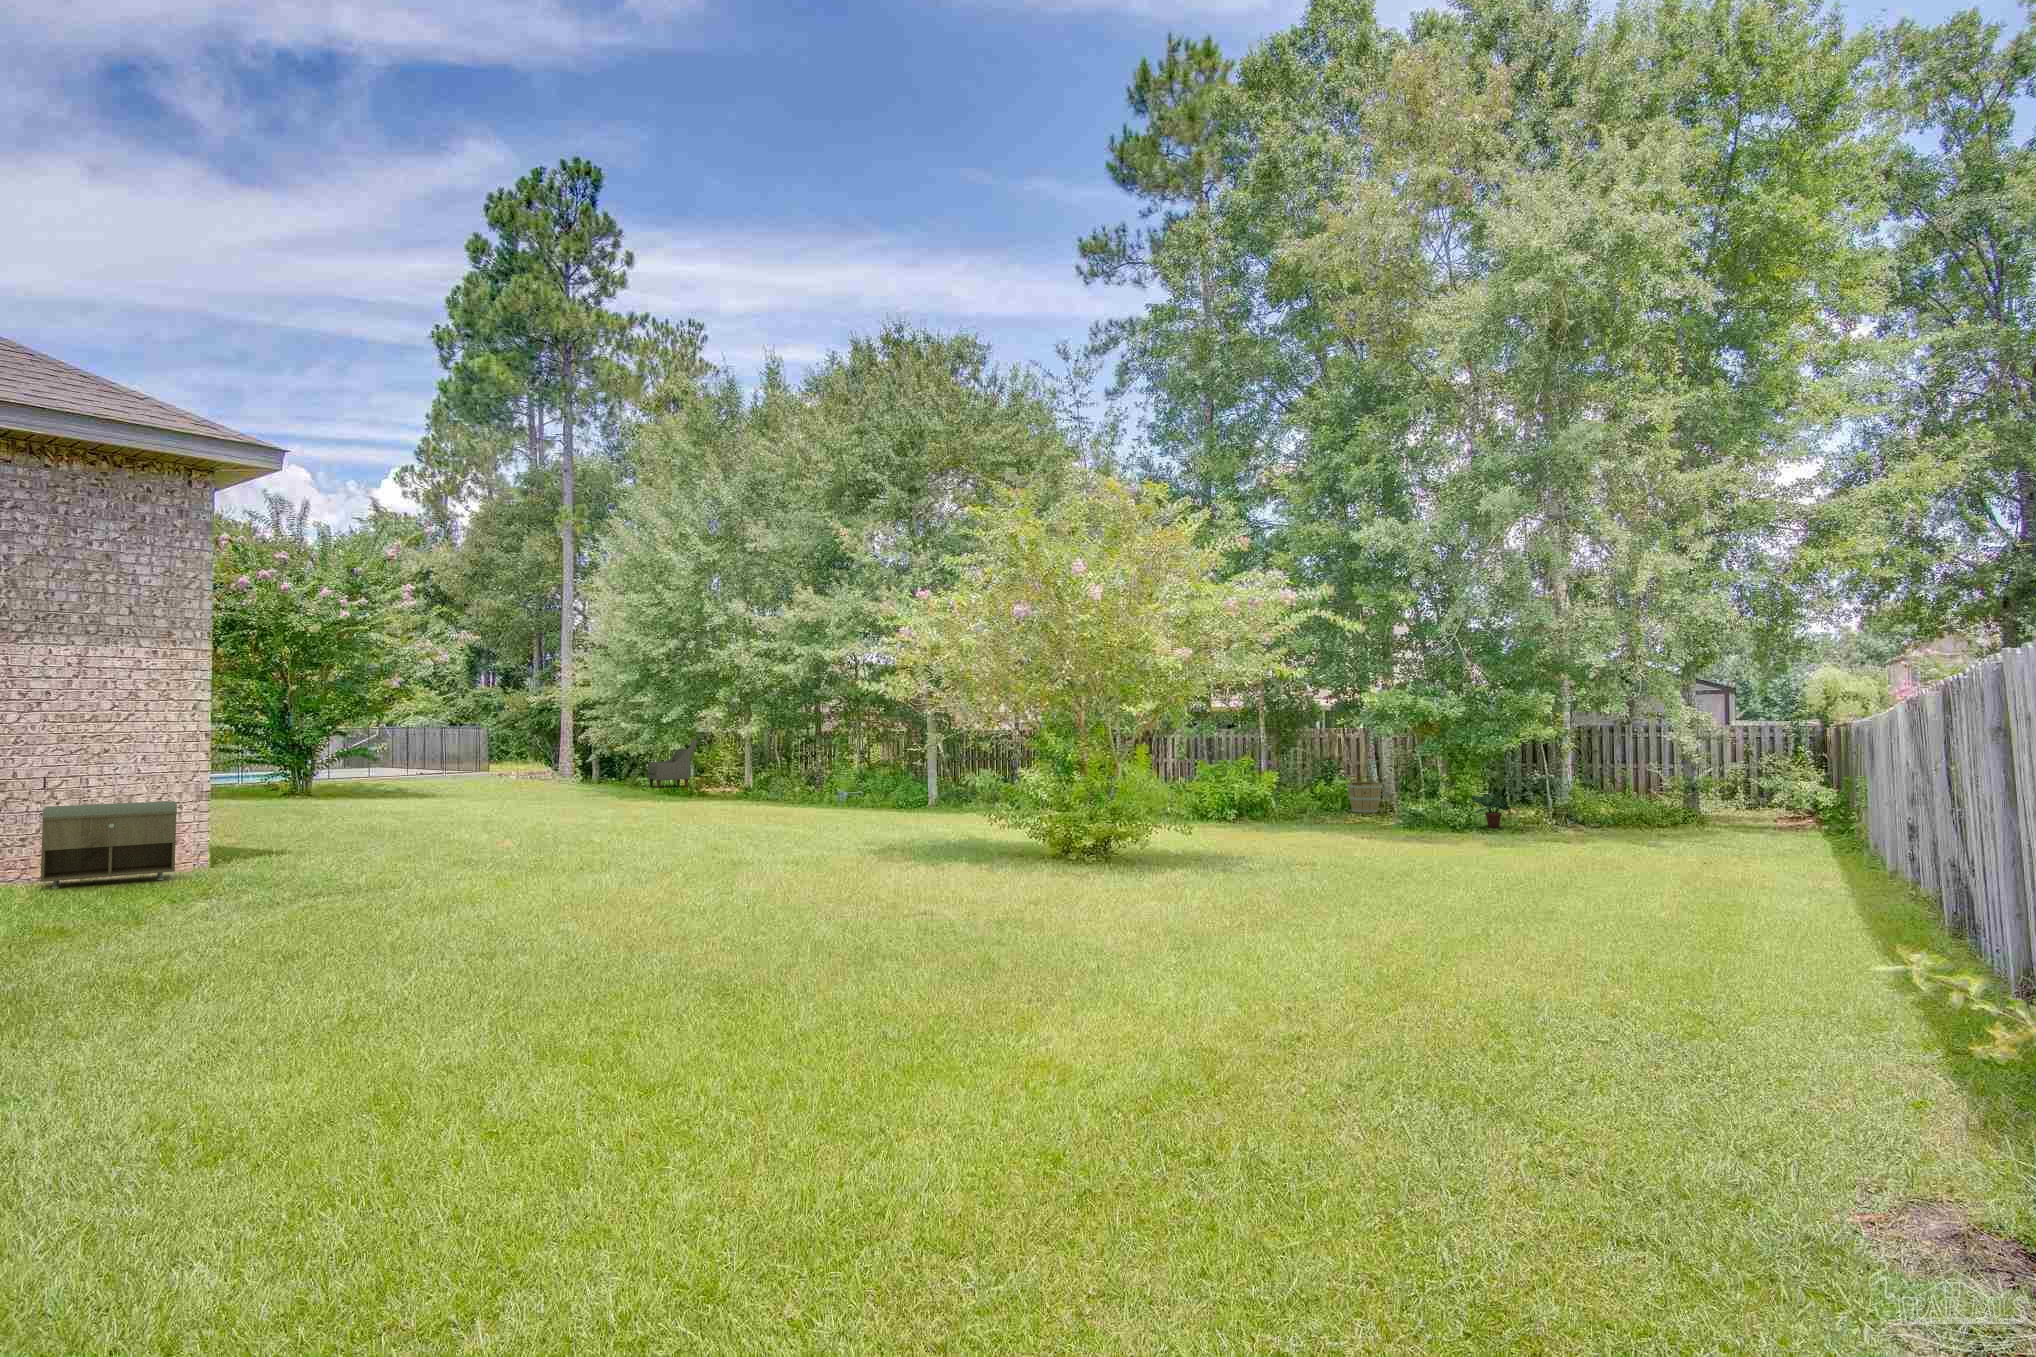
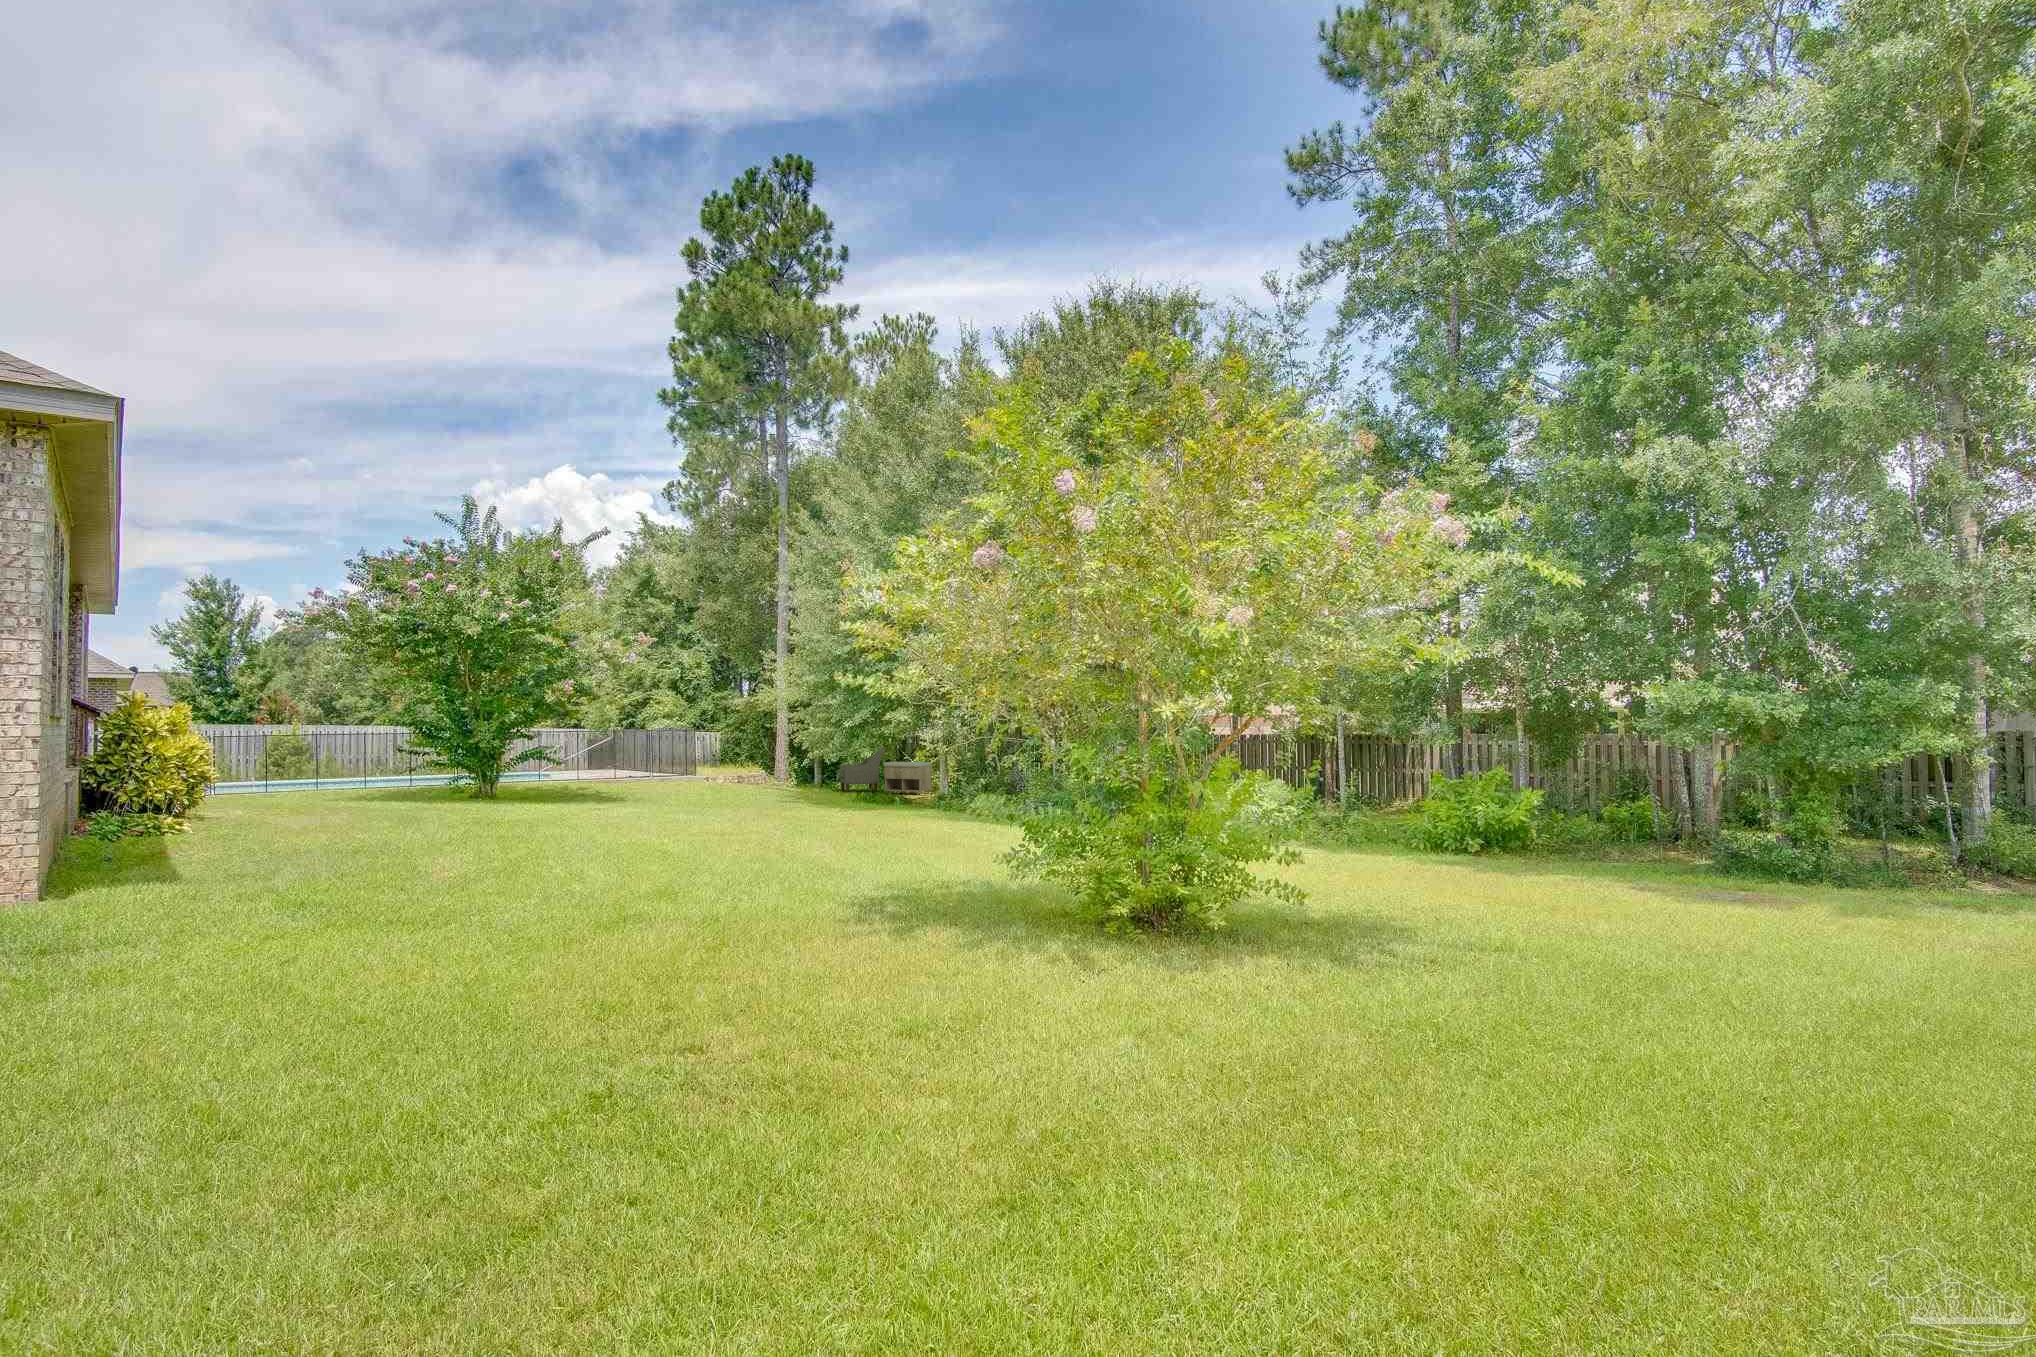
wooden bucket: present [1346,781,1383,813] -> none [1638,803,1691,846]
potted plant: present [1471,790,1519,828] -> none [1815,822,1913,876]
storage bench: present [40,801,177,889] -> present [884,762,931,795]

